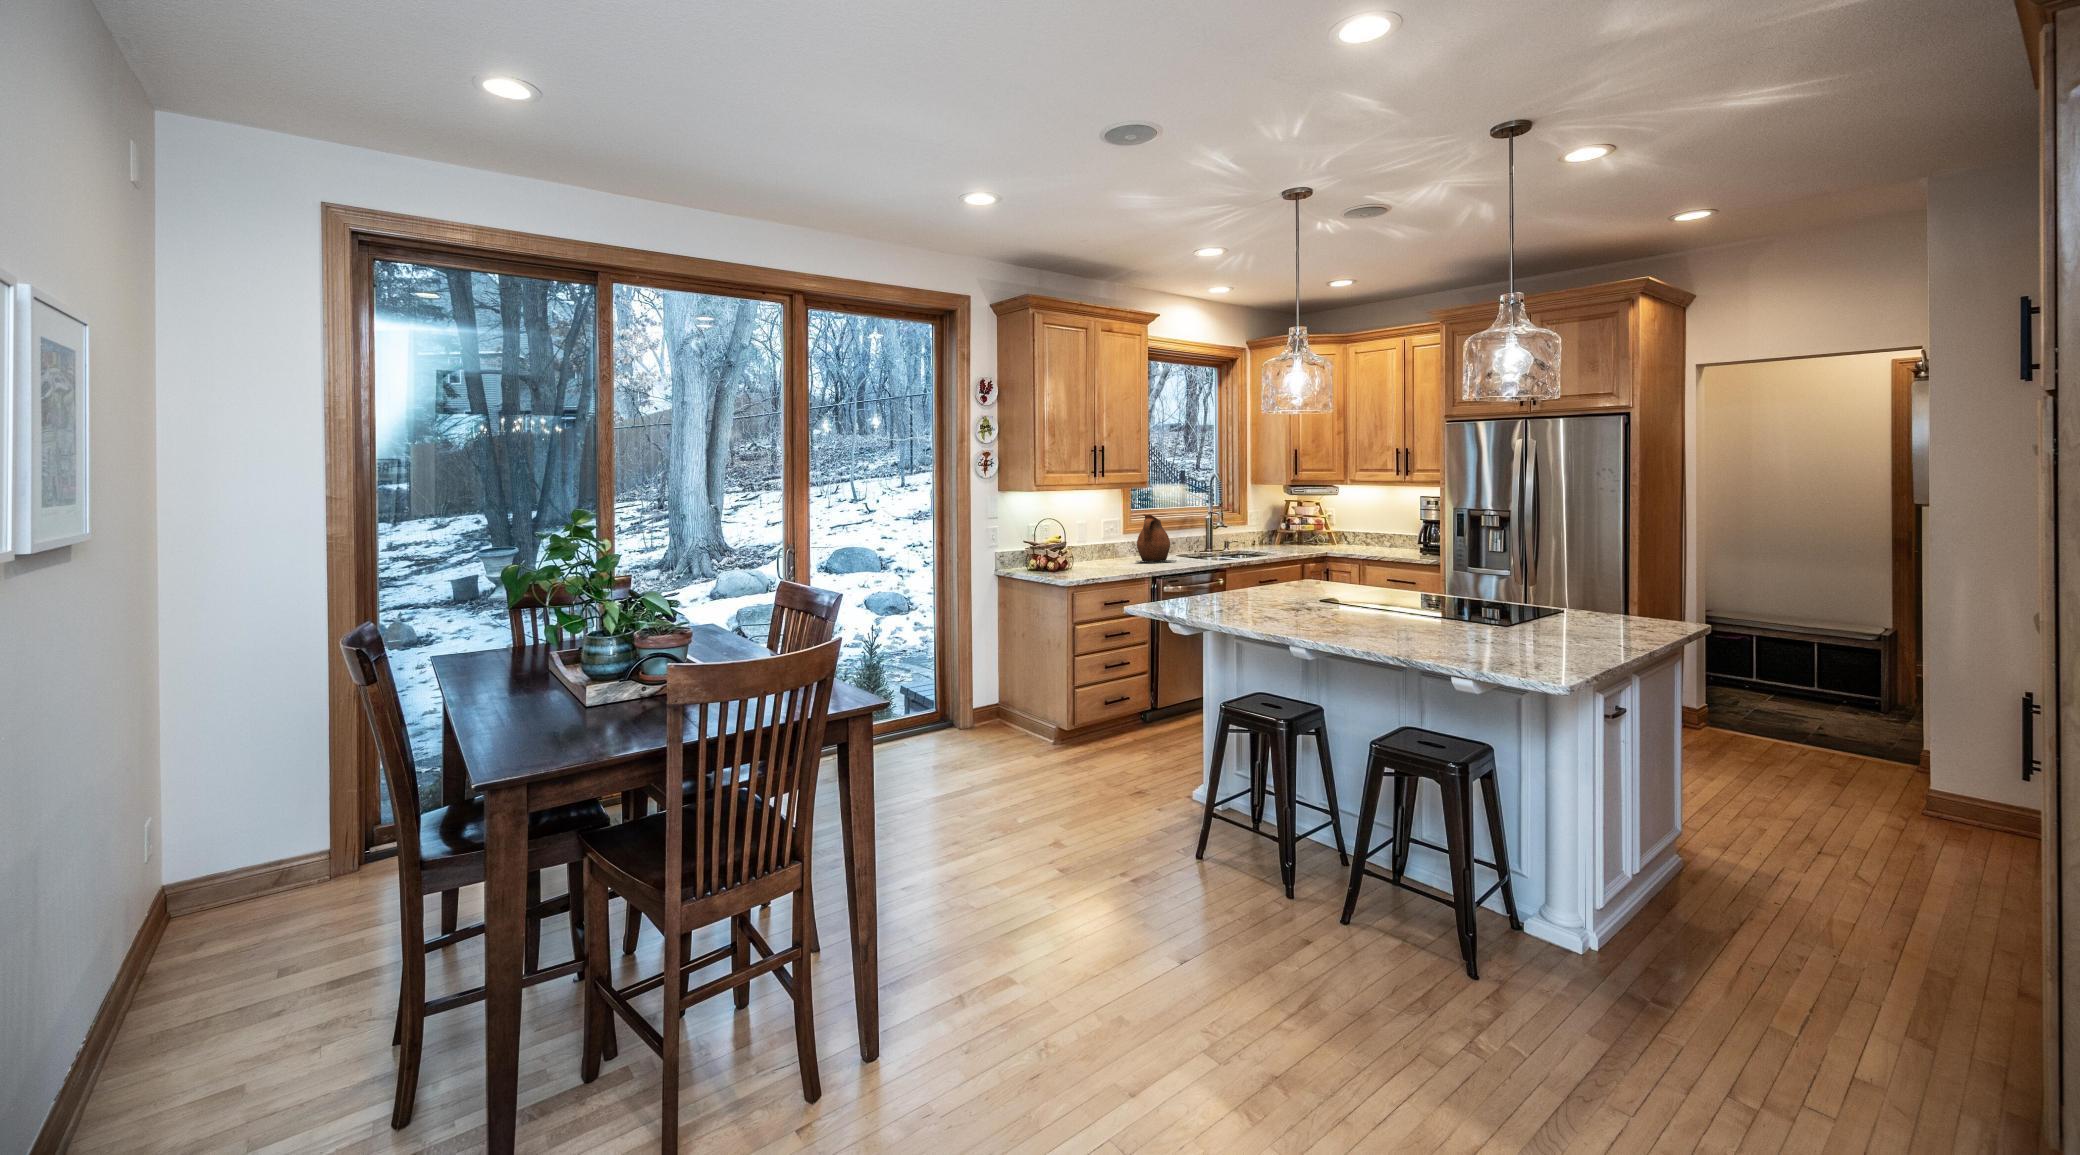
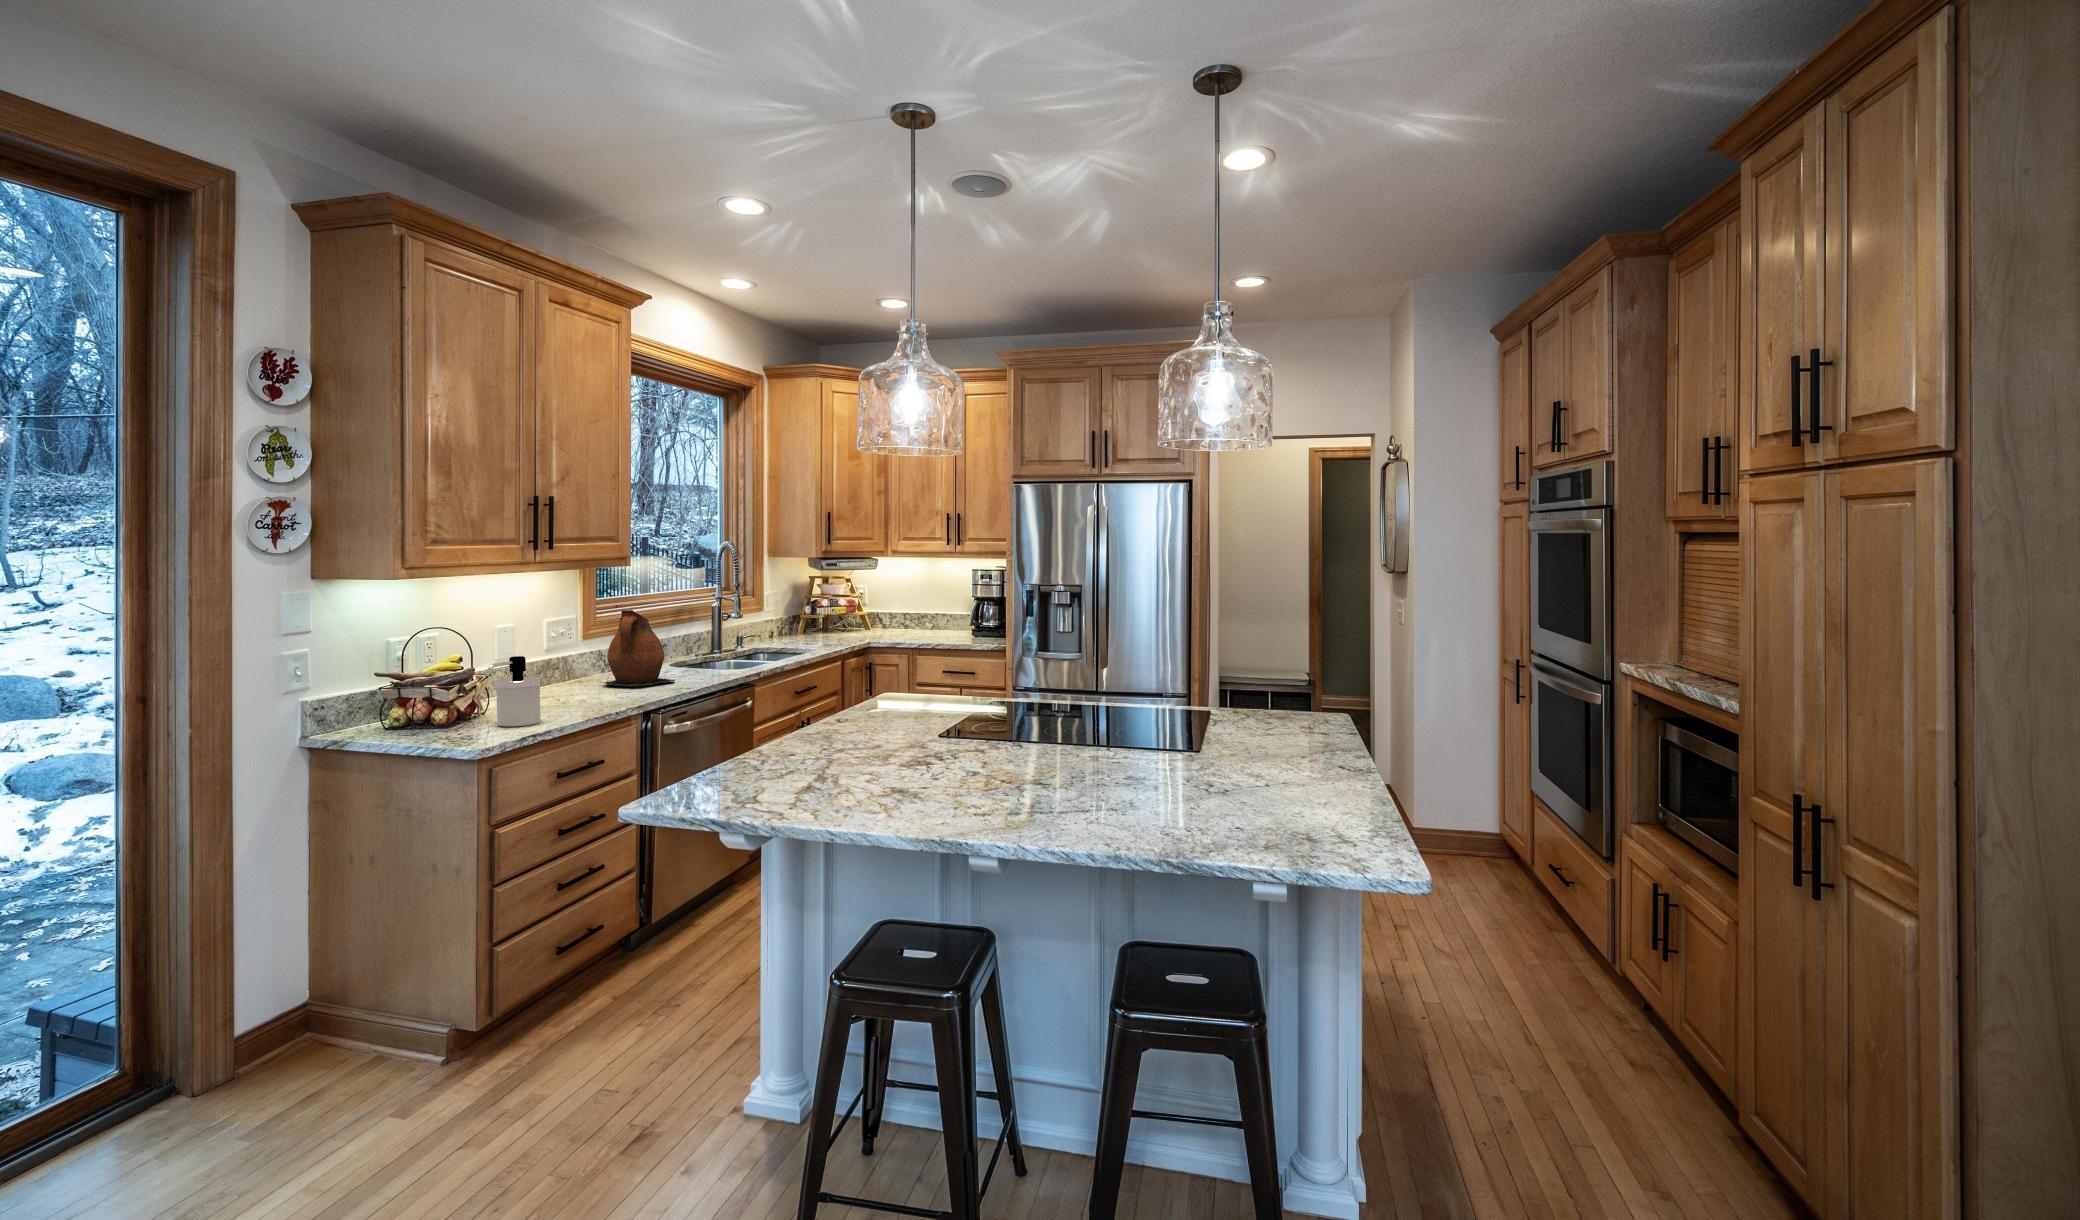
soap dispenser: none [1073,534,1100,571] -> present [485,656,541,727]

